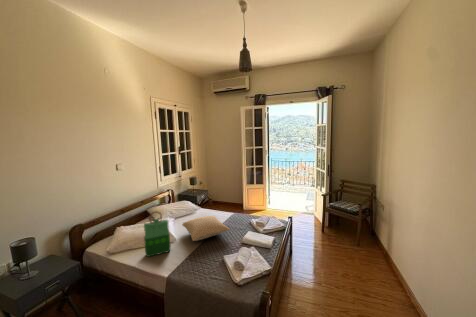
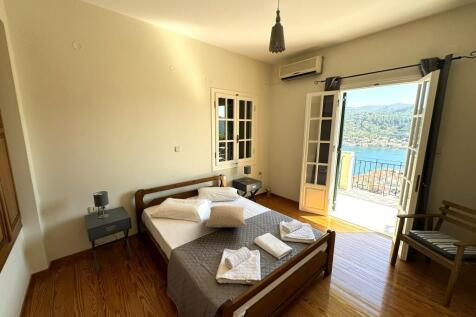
tote bag: present [144,211,171,257] -> none [166,191,189,230]

